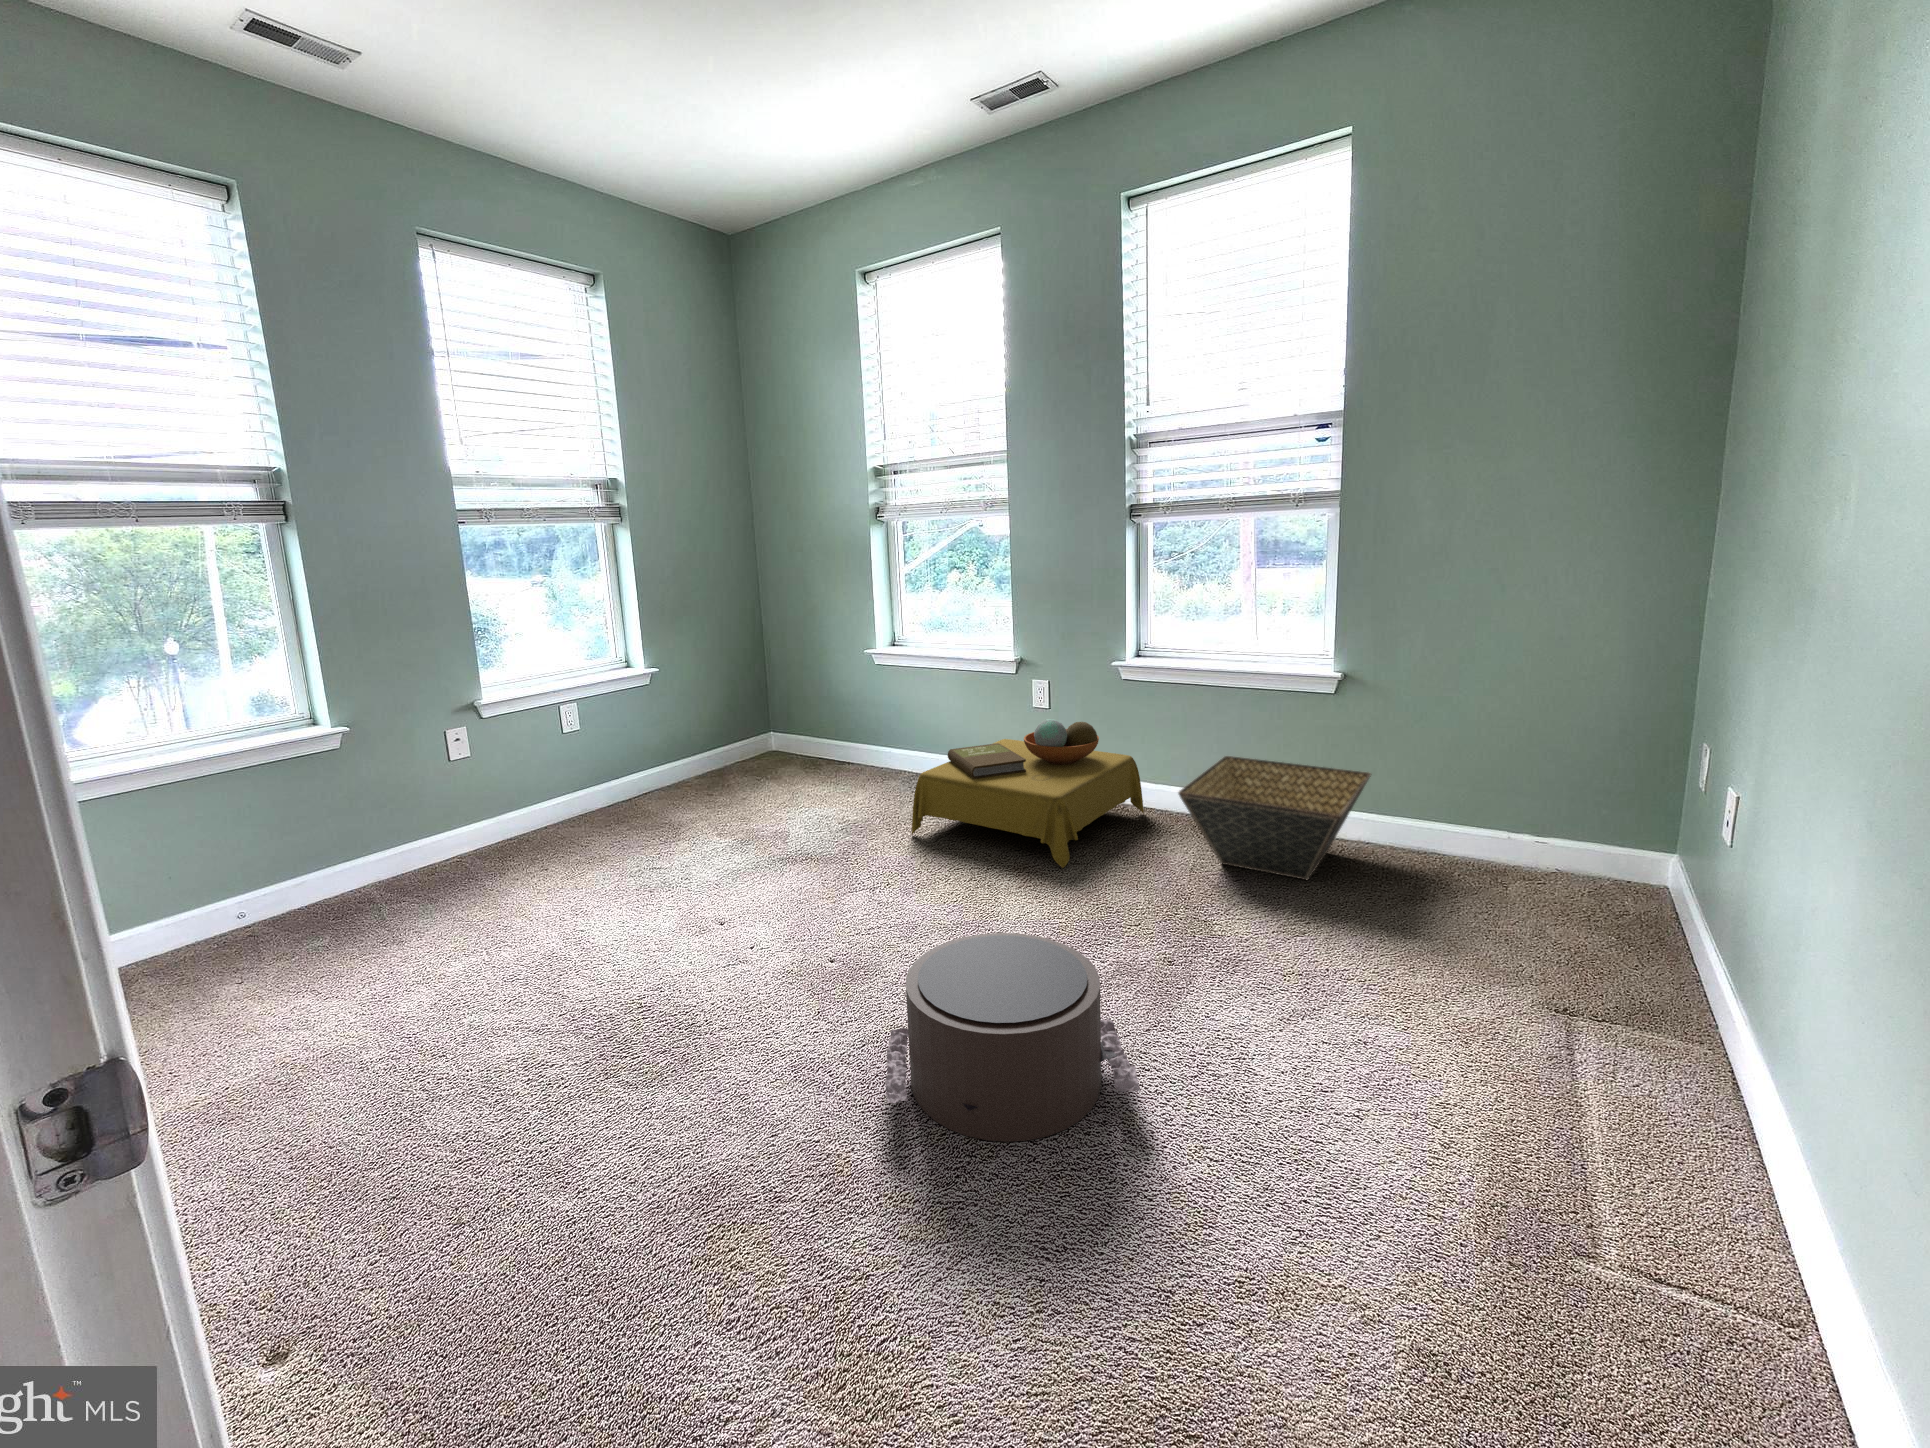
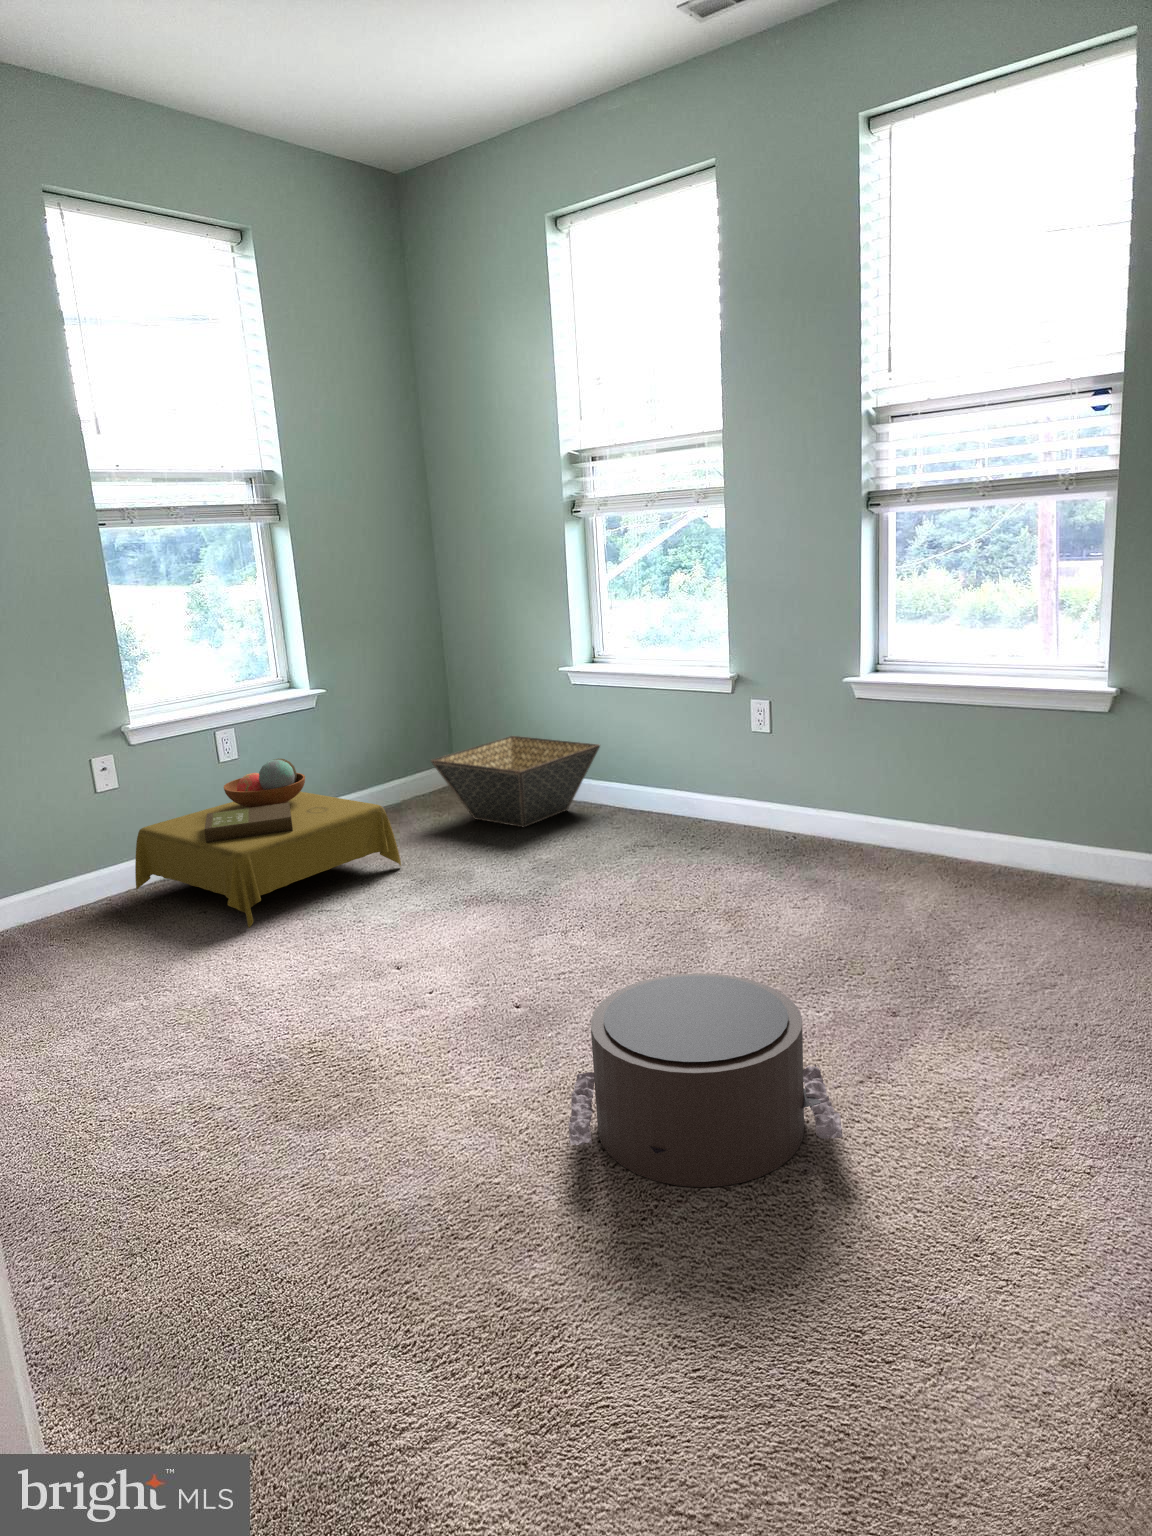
side table: present [912,719,1144,868] -> present [135,759,401,928]
basket: present [1178,756,1371,880] -> present [431,736,600,828]

